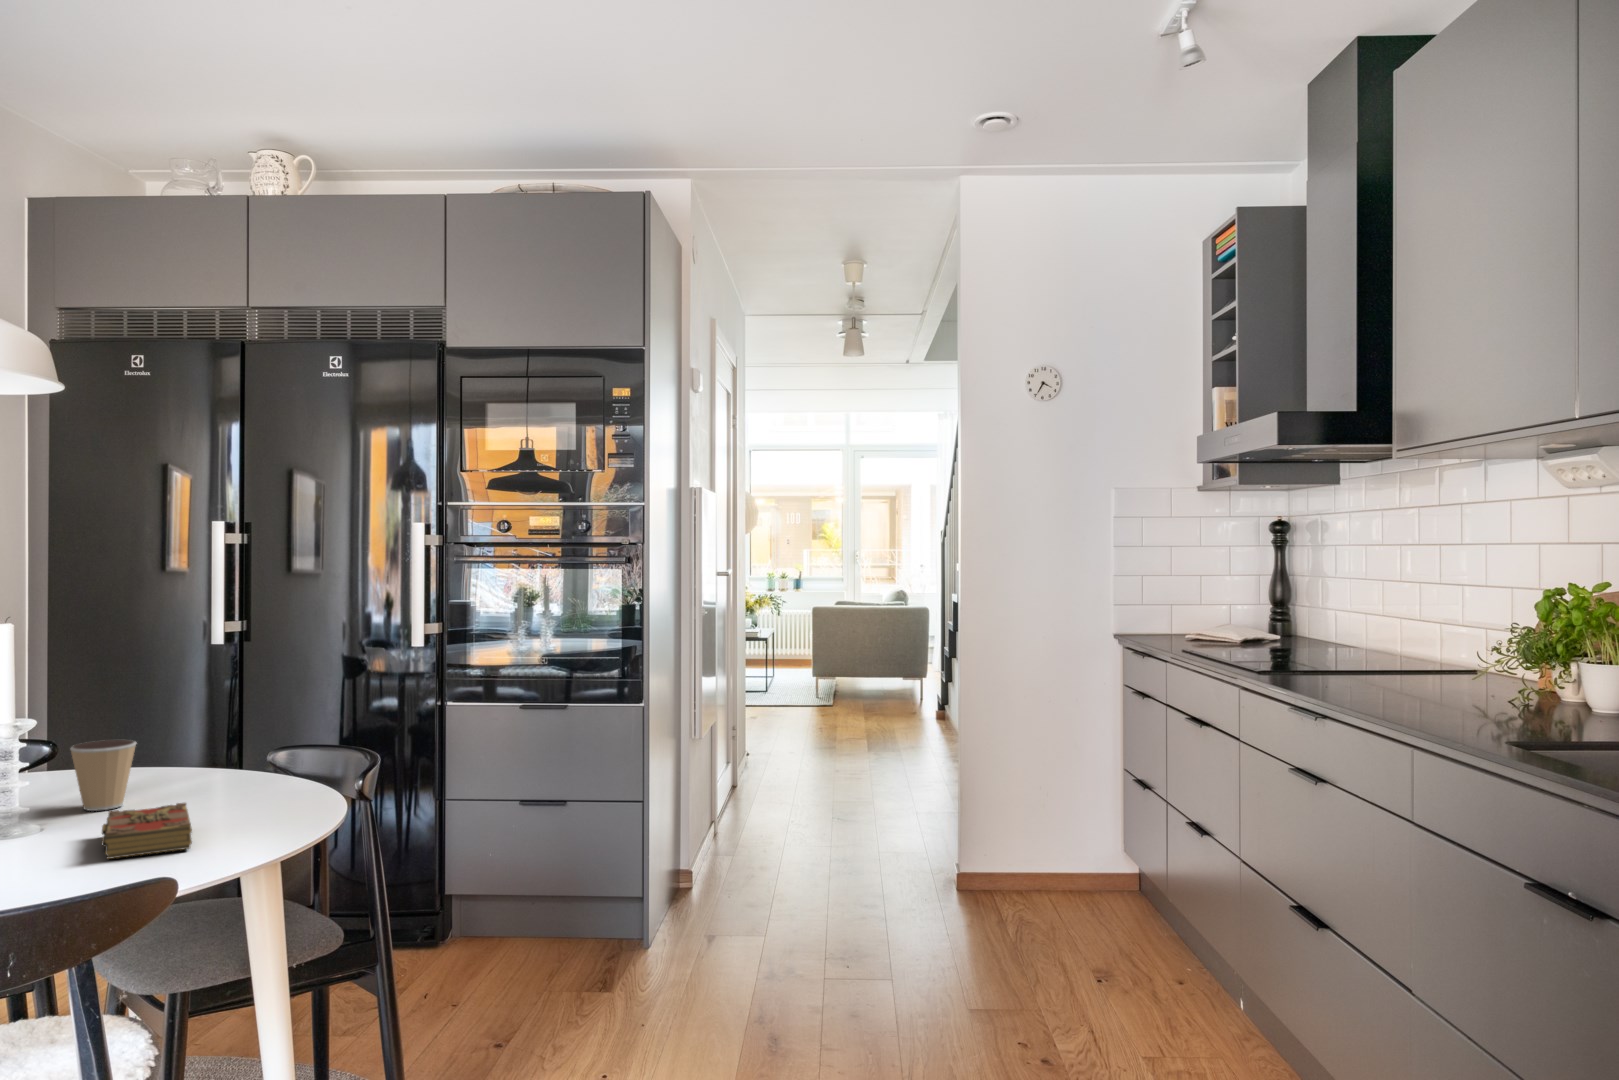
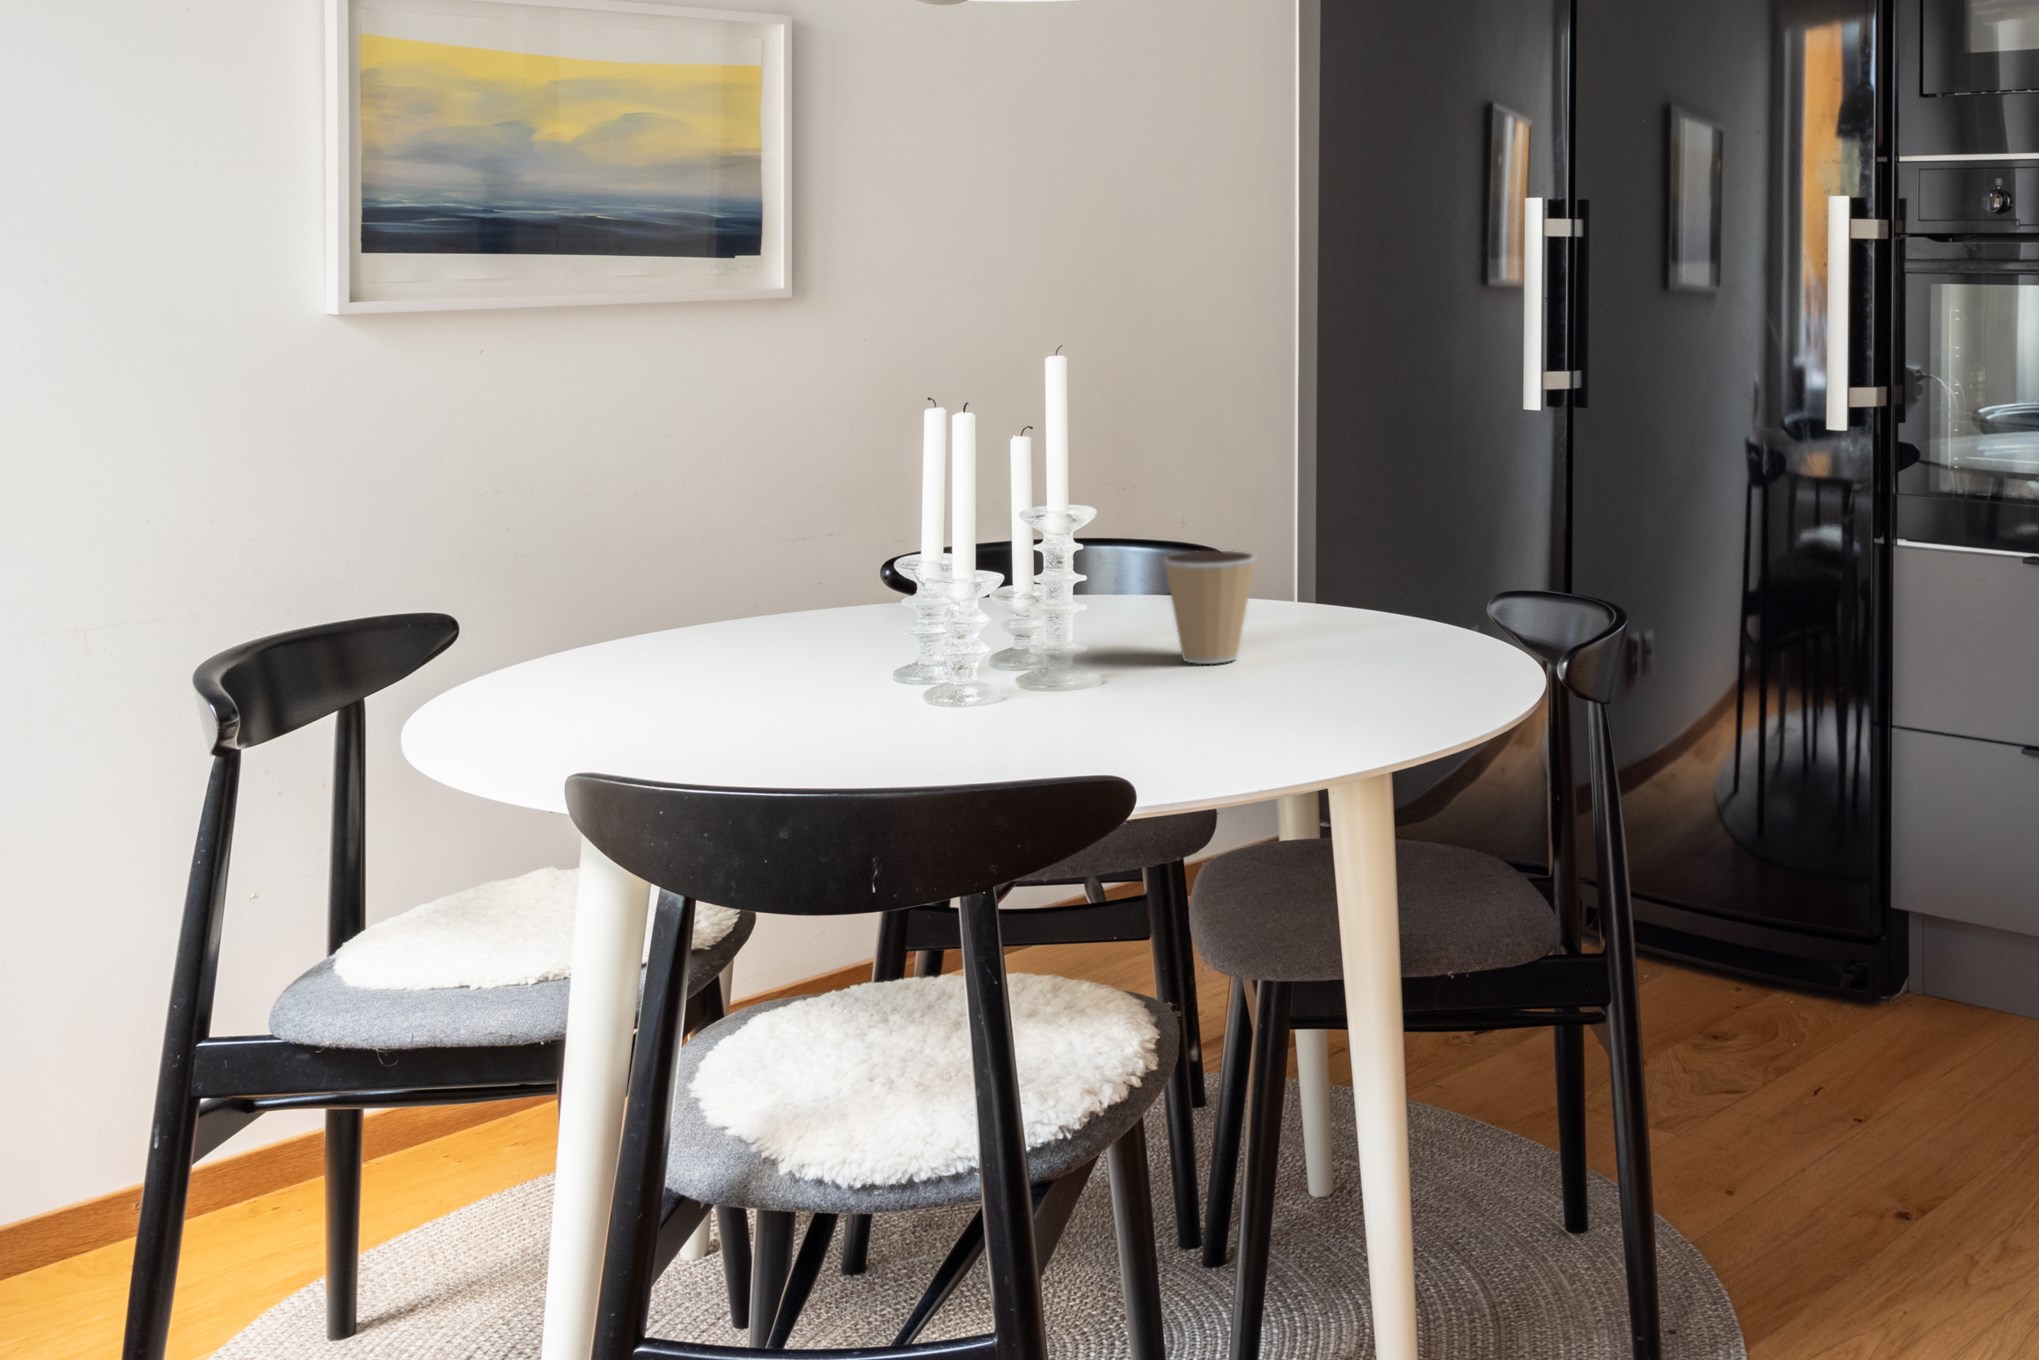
book: present [102,803,192,859] -> none [1117,665,1277,744]

